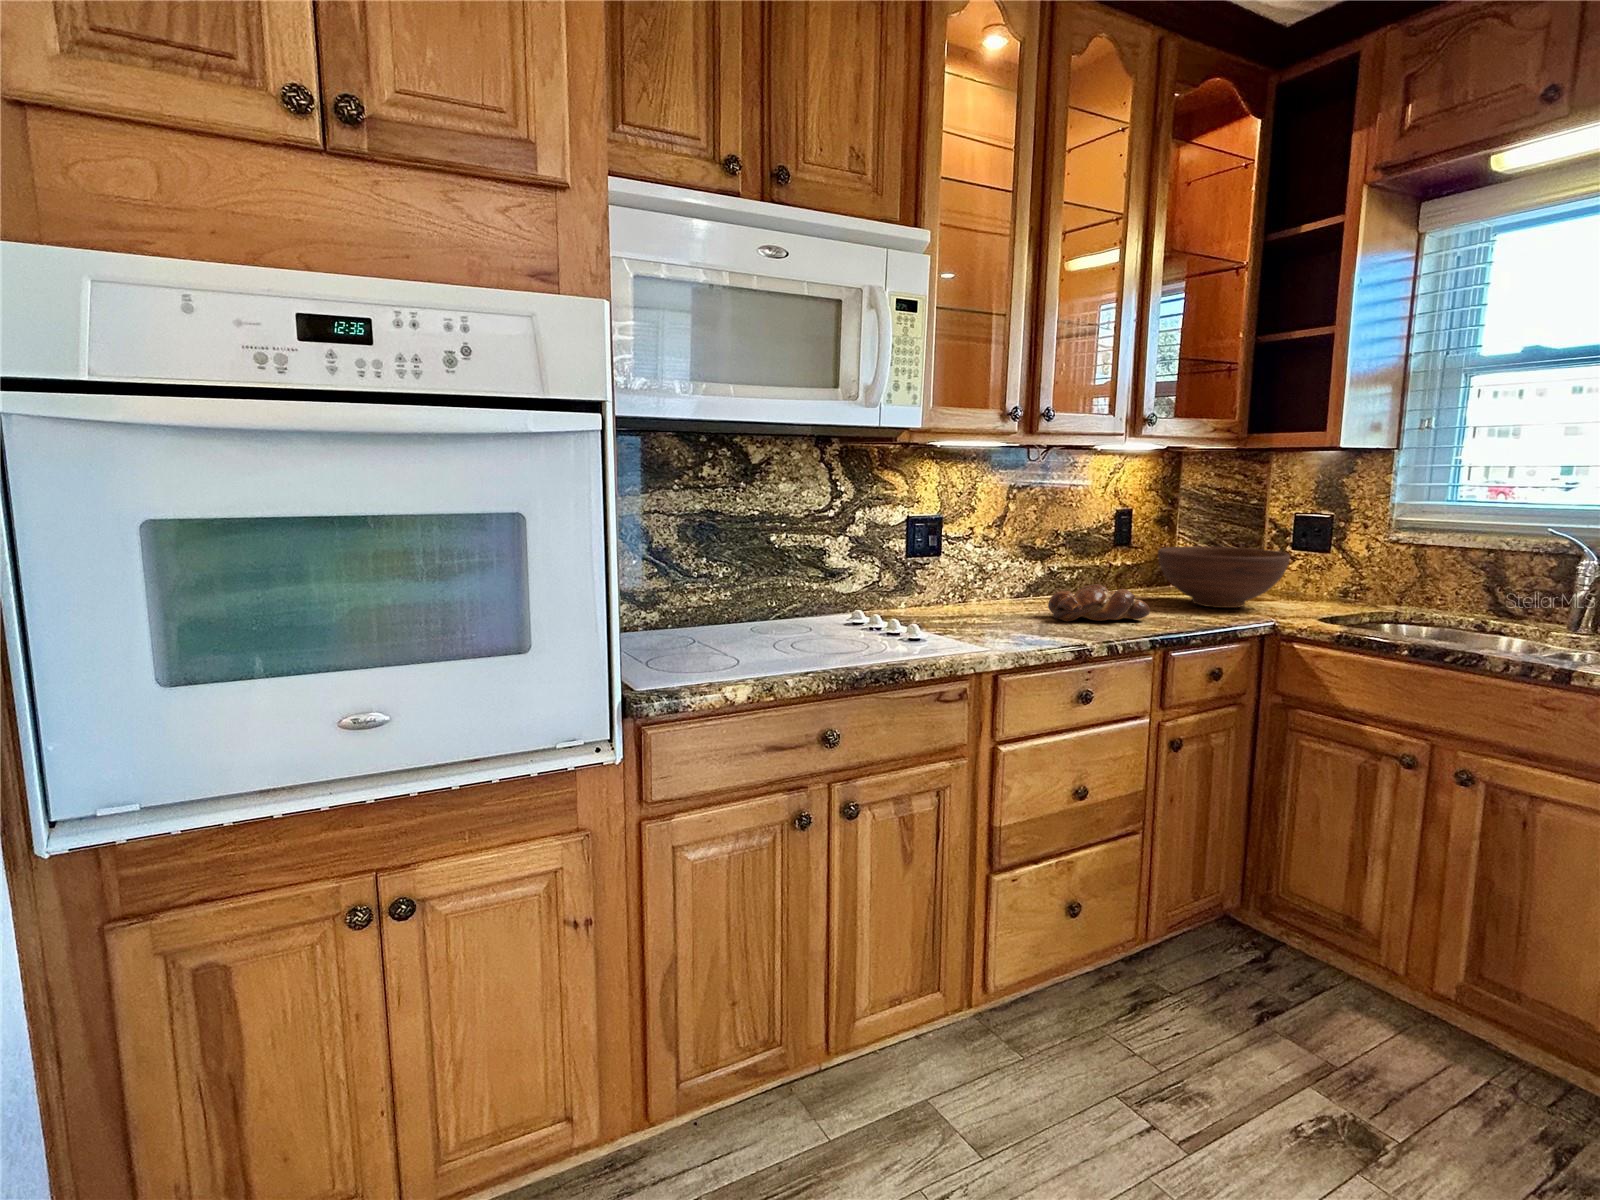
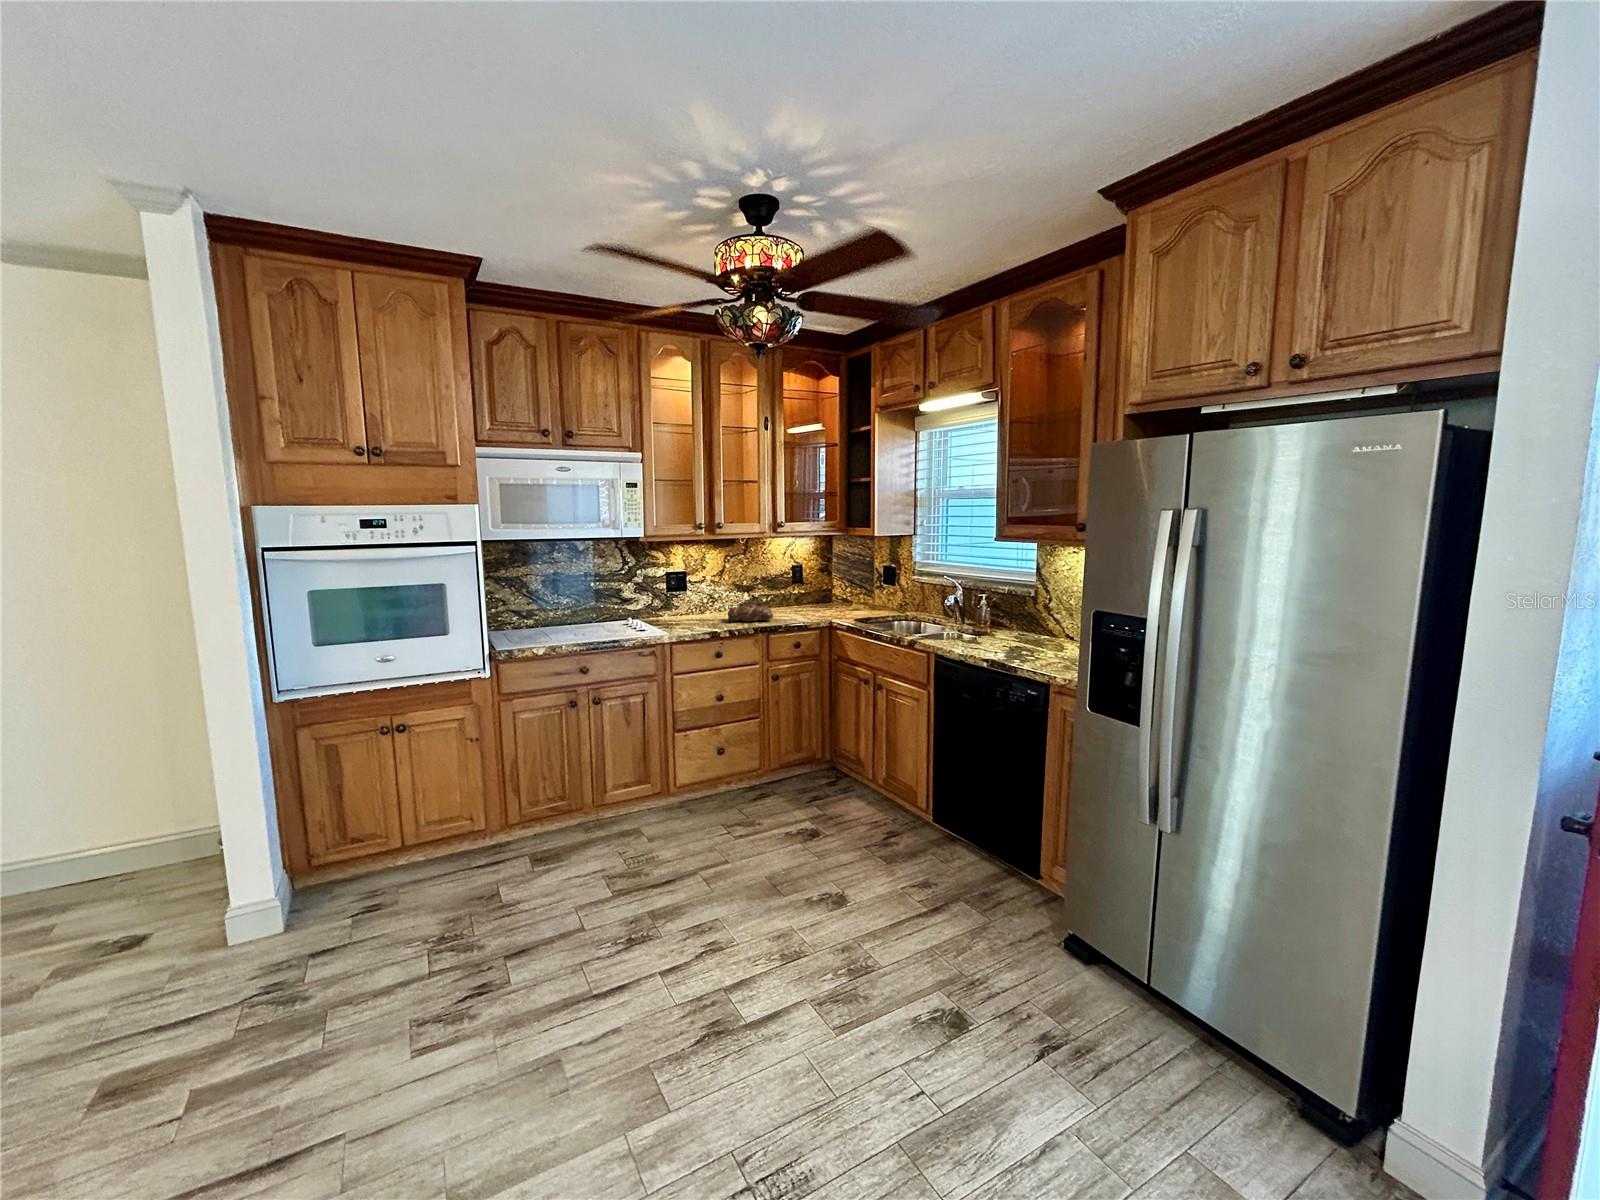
fruit bowl: present [1158,546,1290,608] -> none [799,584,857,615]

